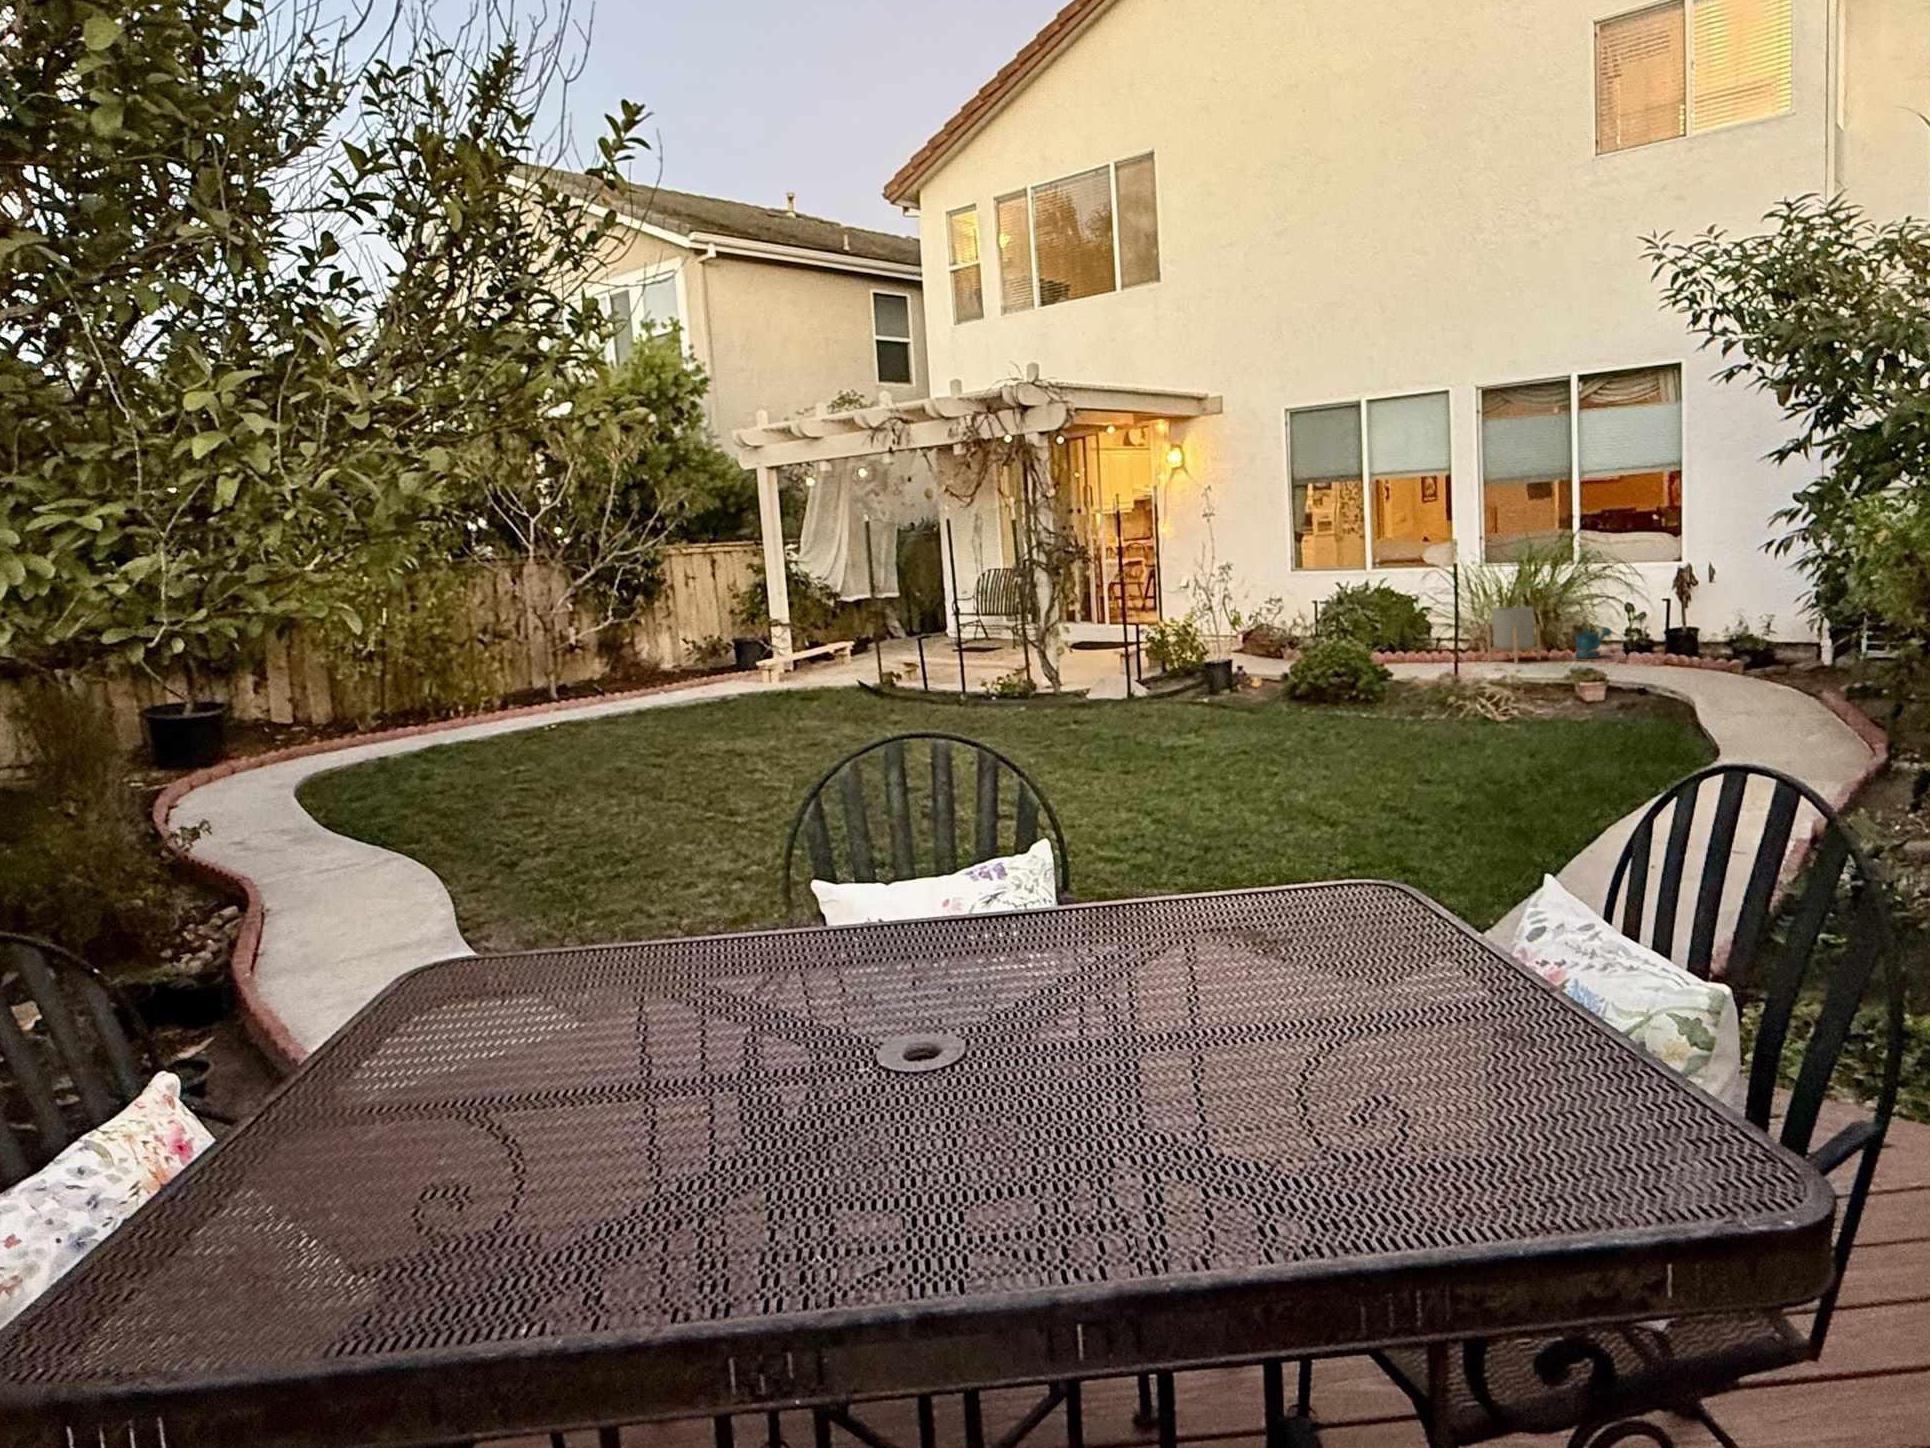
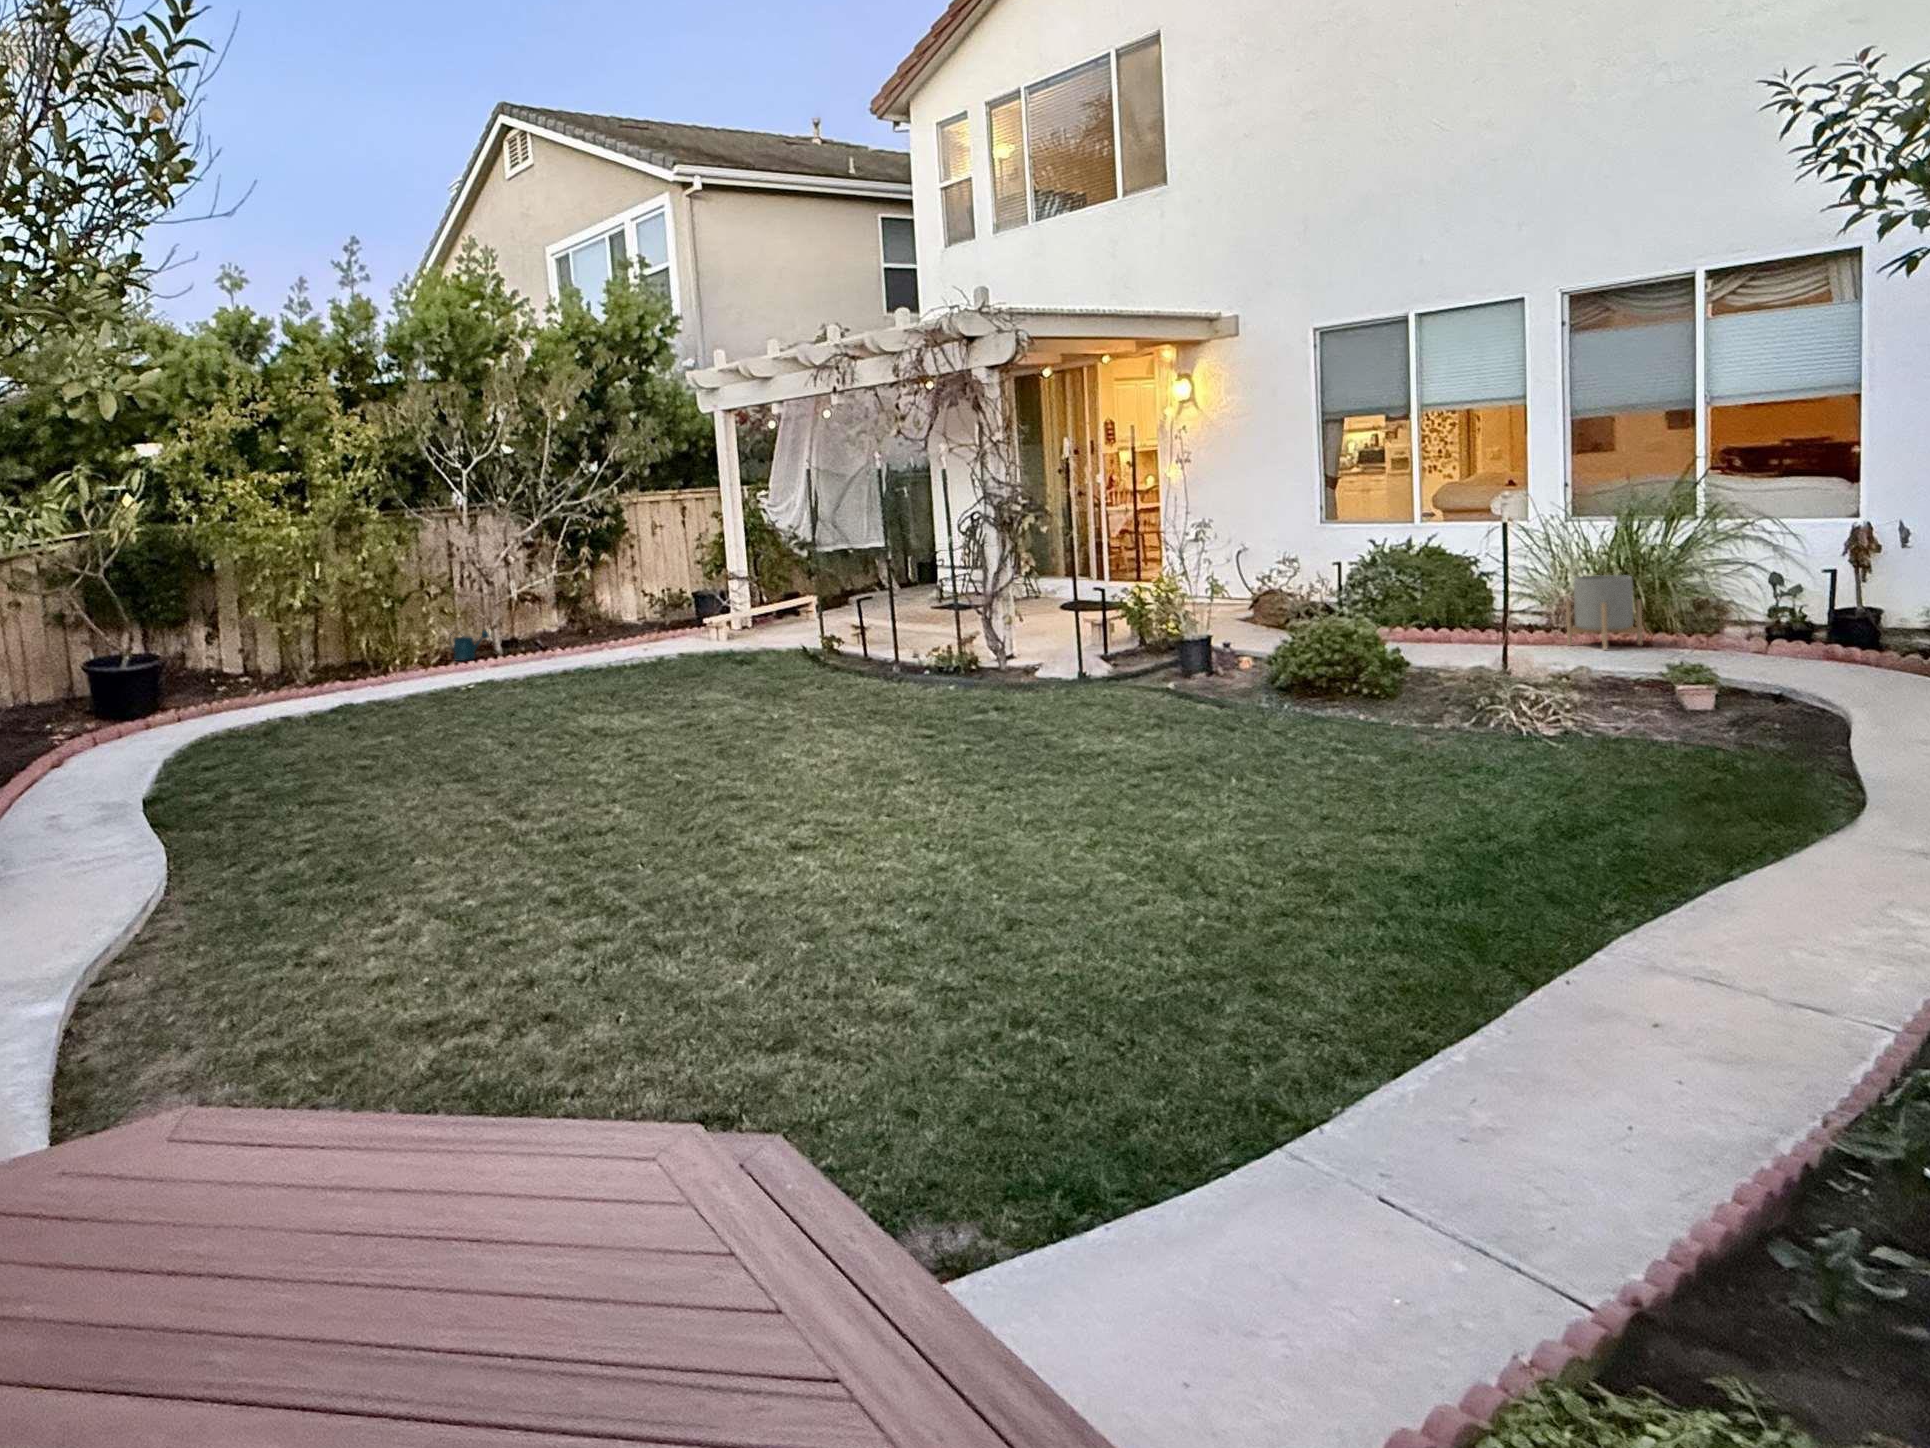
watering can: present [1576,627,1612,658] -> present [451,630,489,661]

